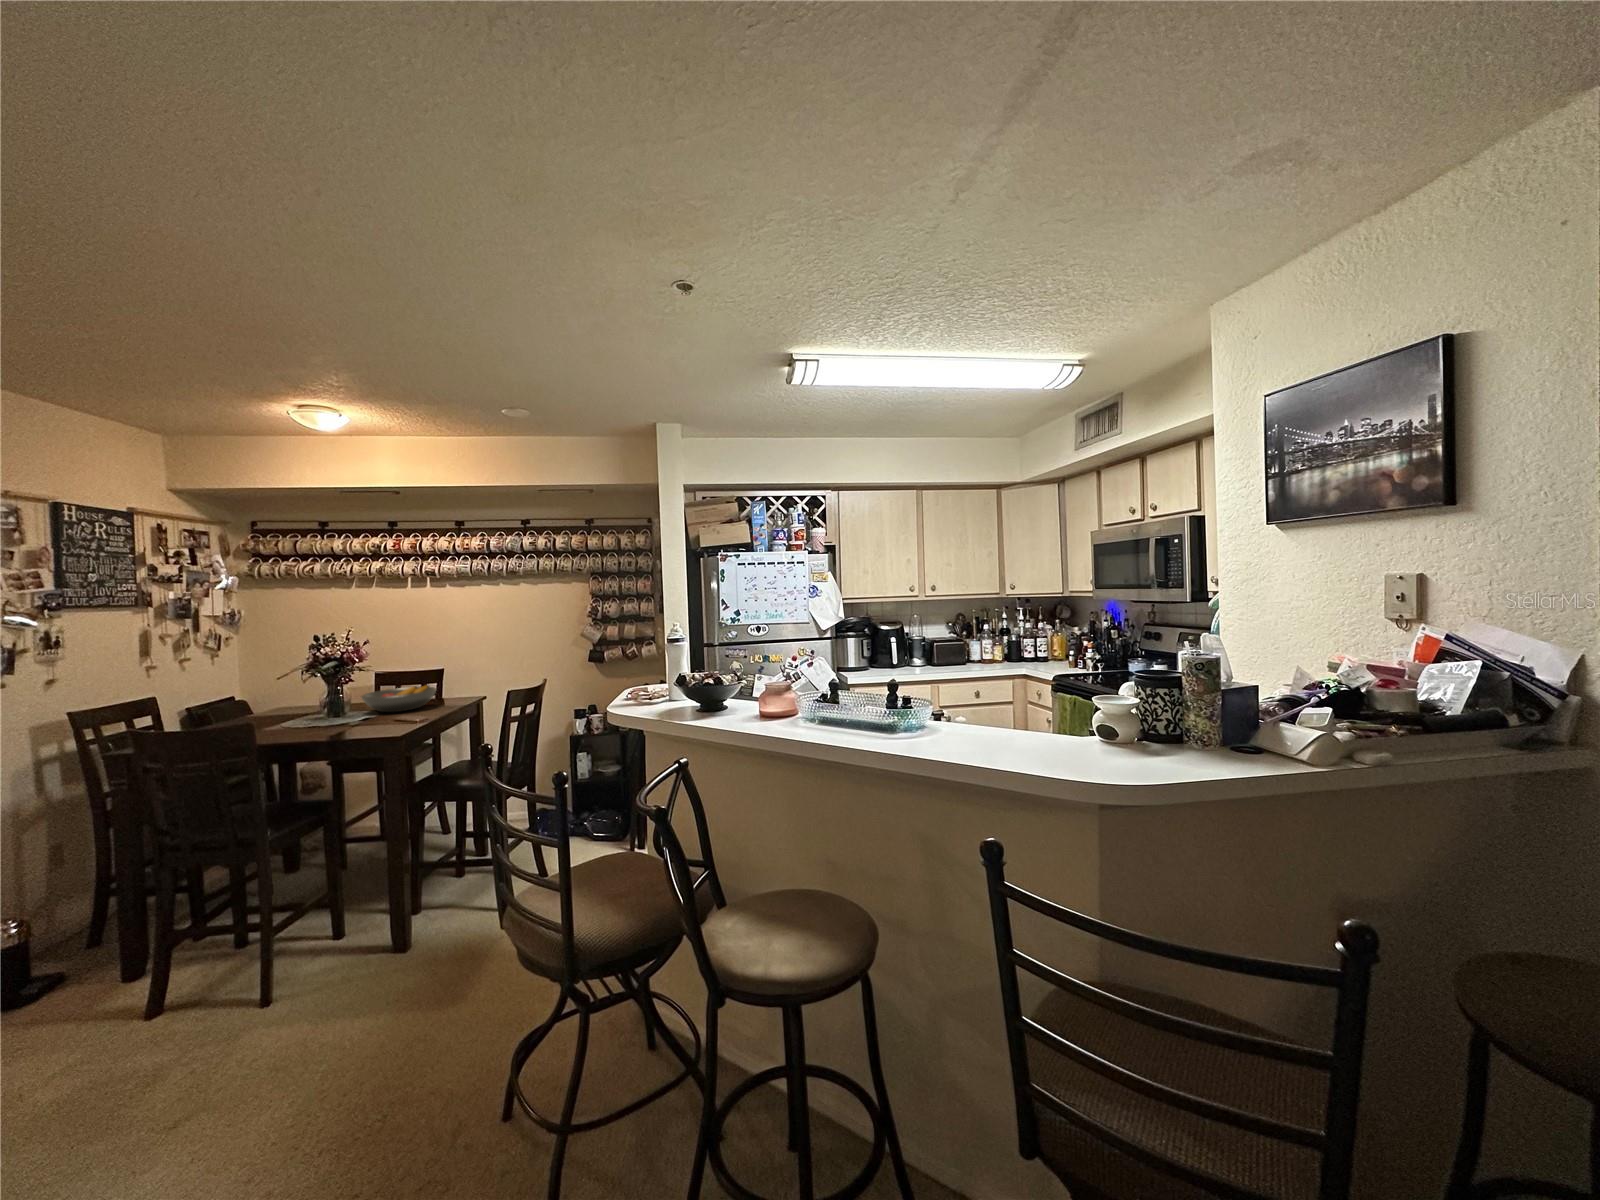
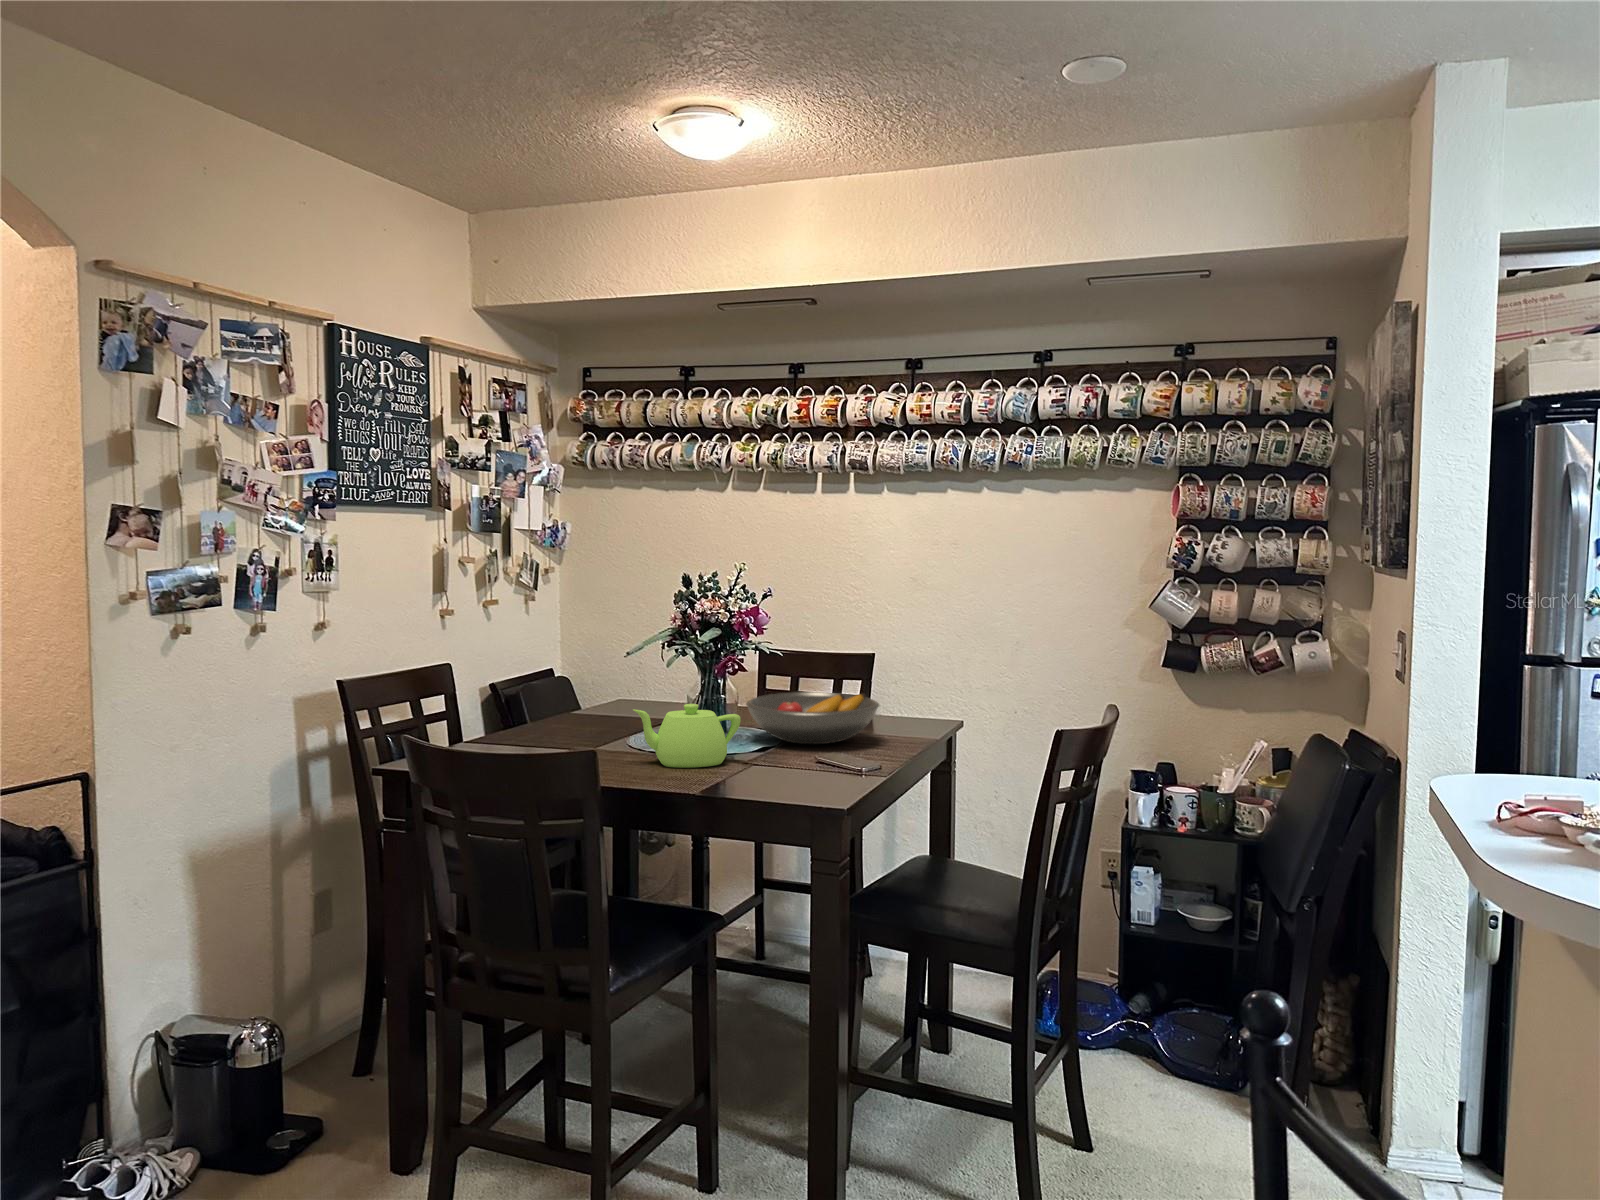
teapot: none [285,697,353,729] -> present [633,704,741,768]

